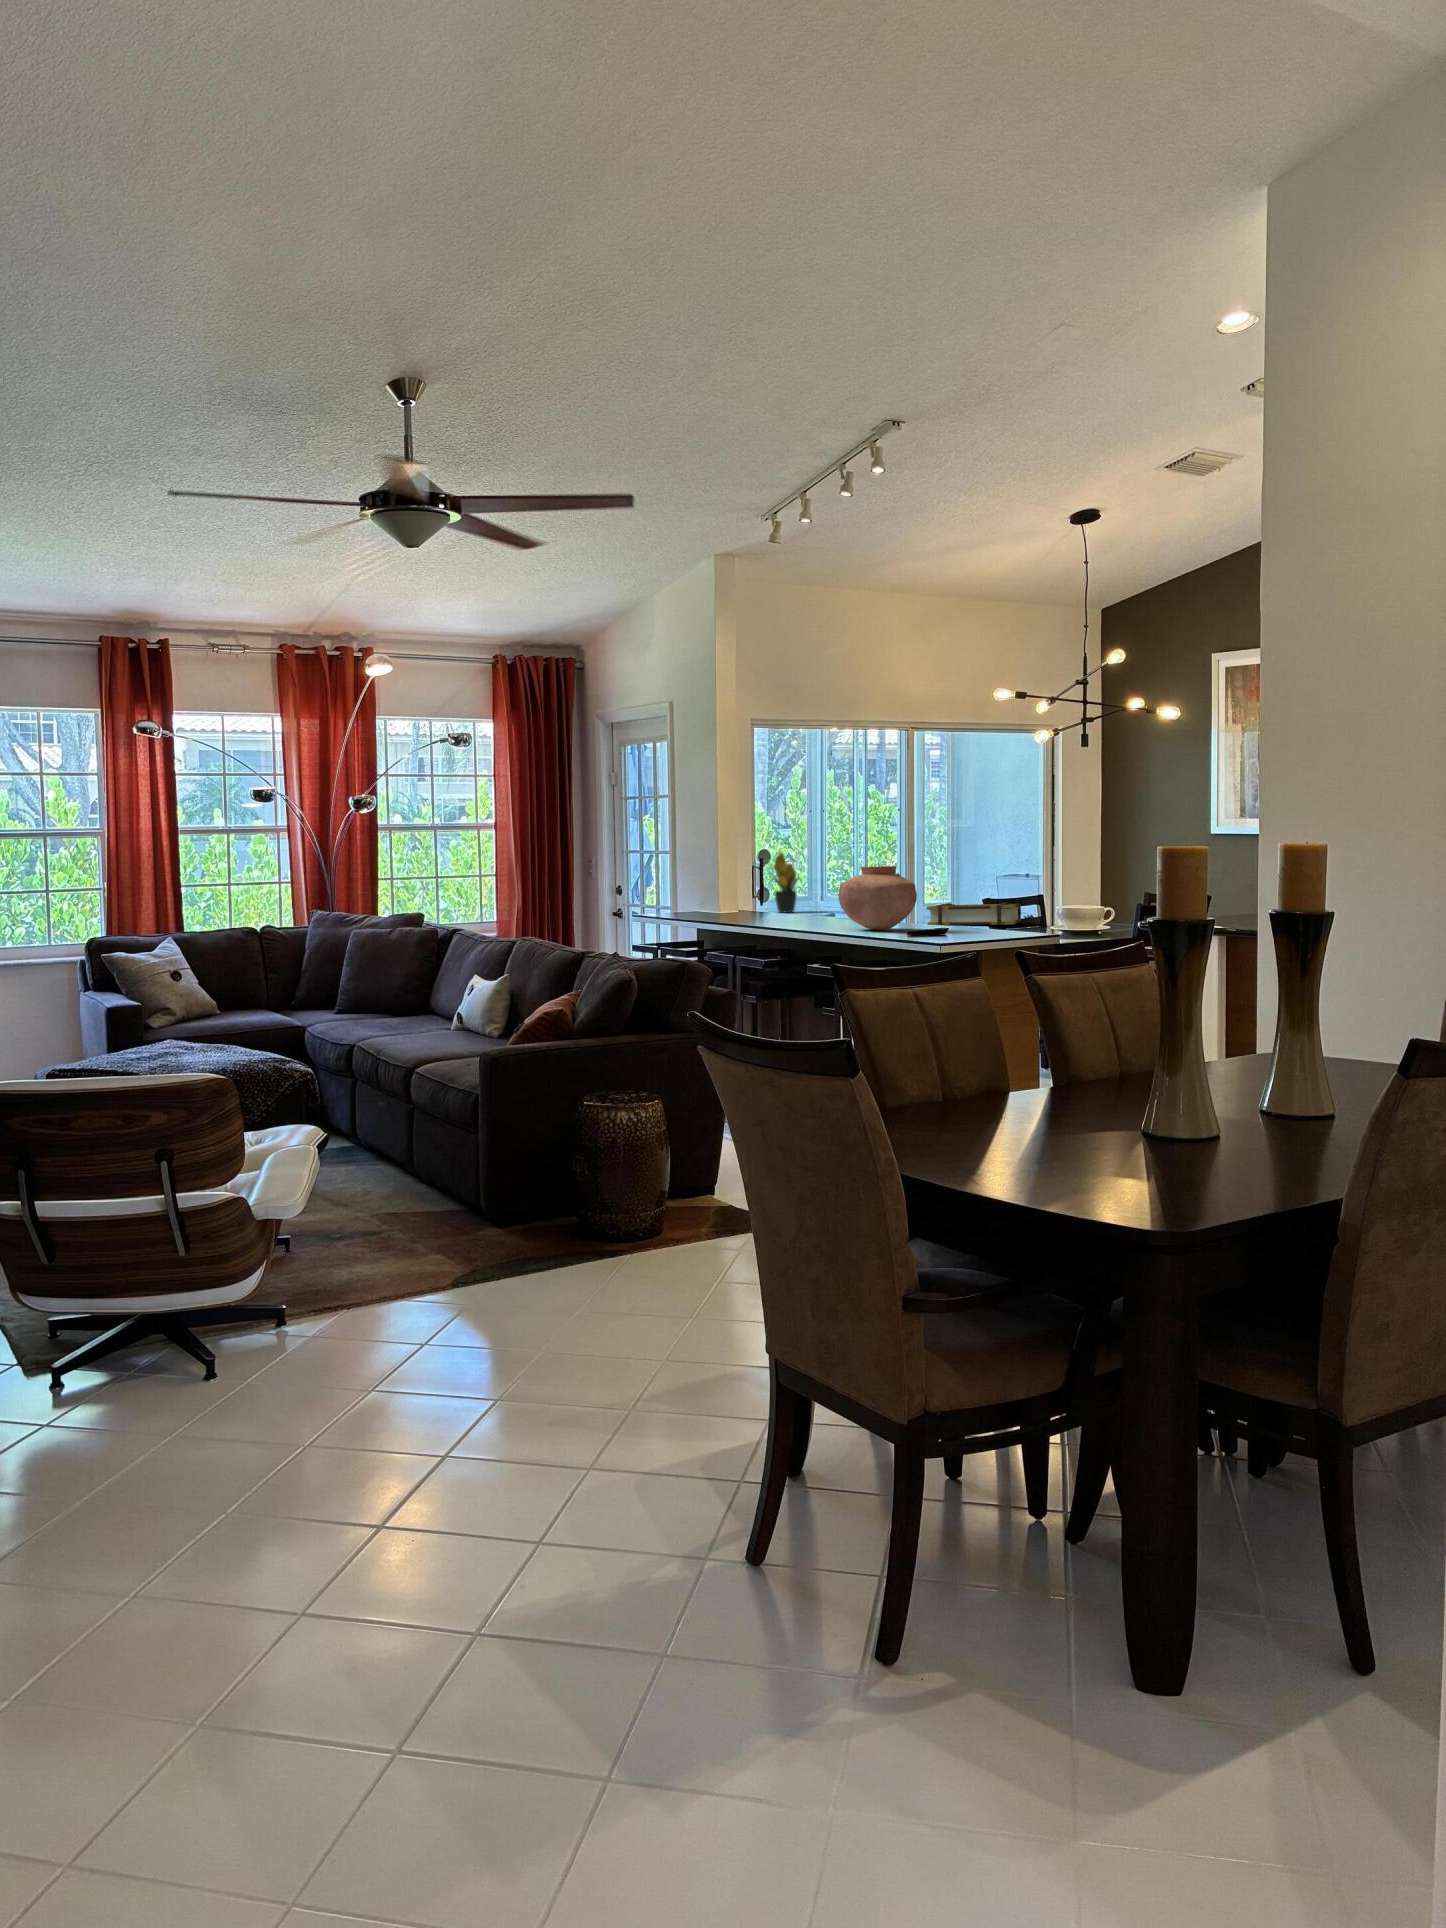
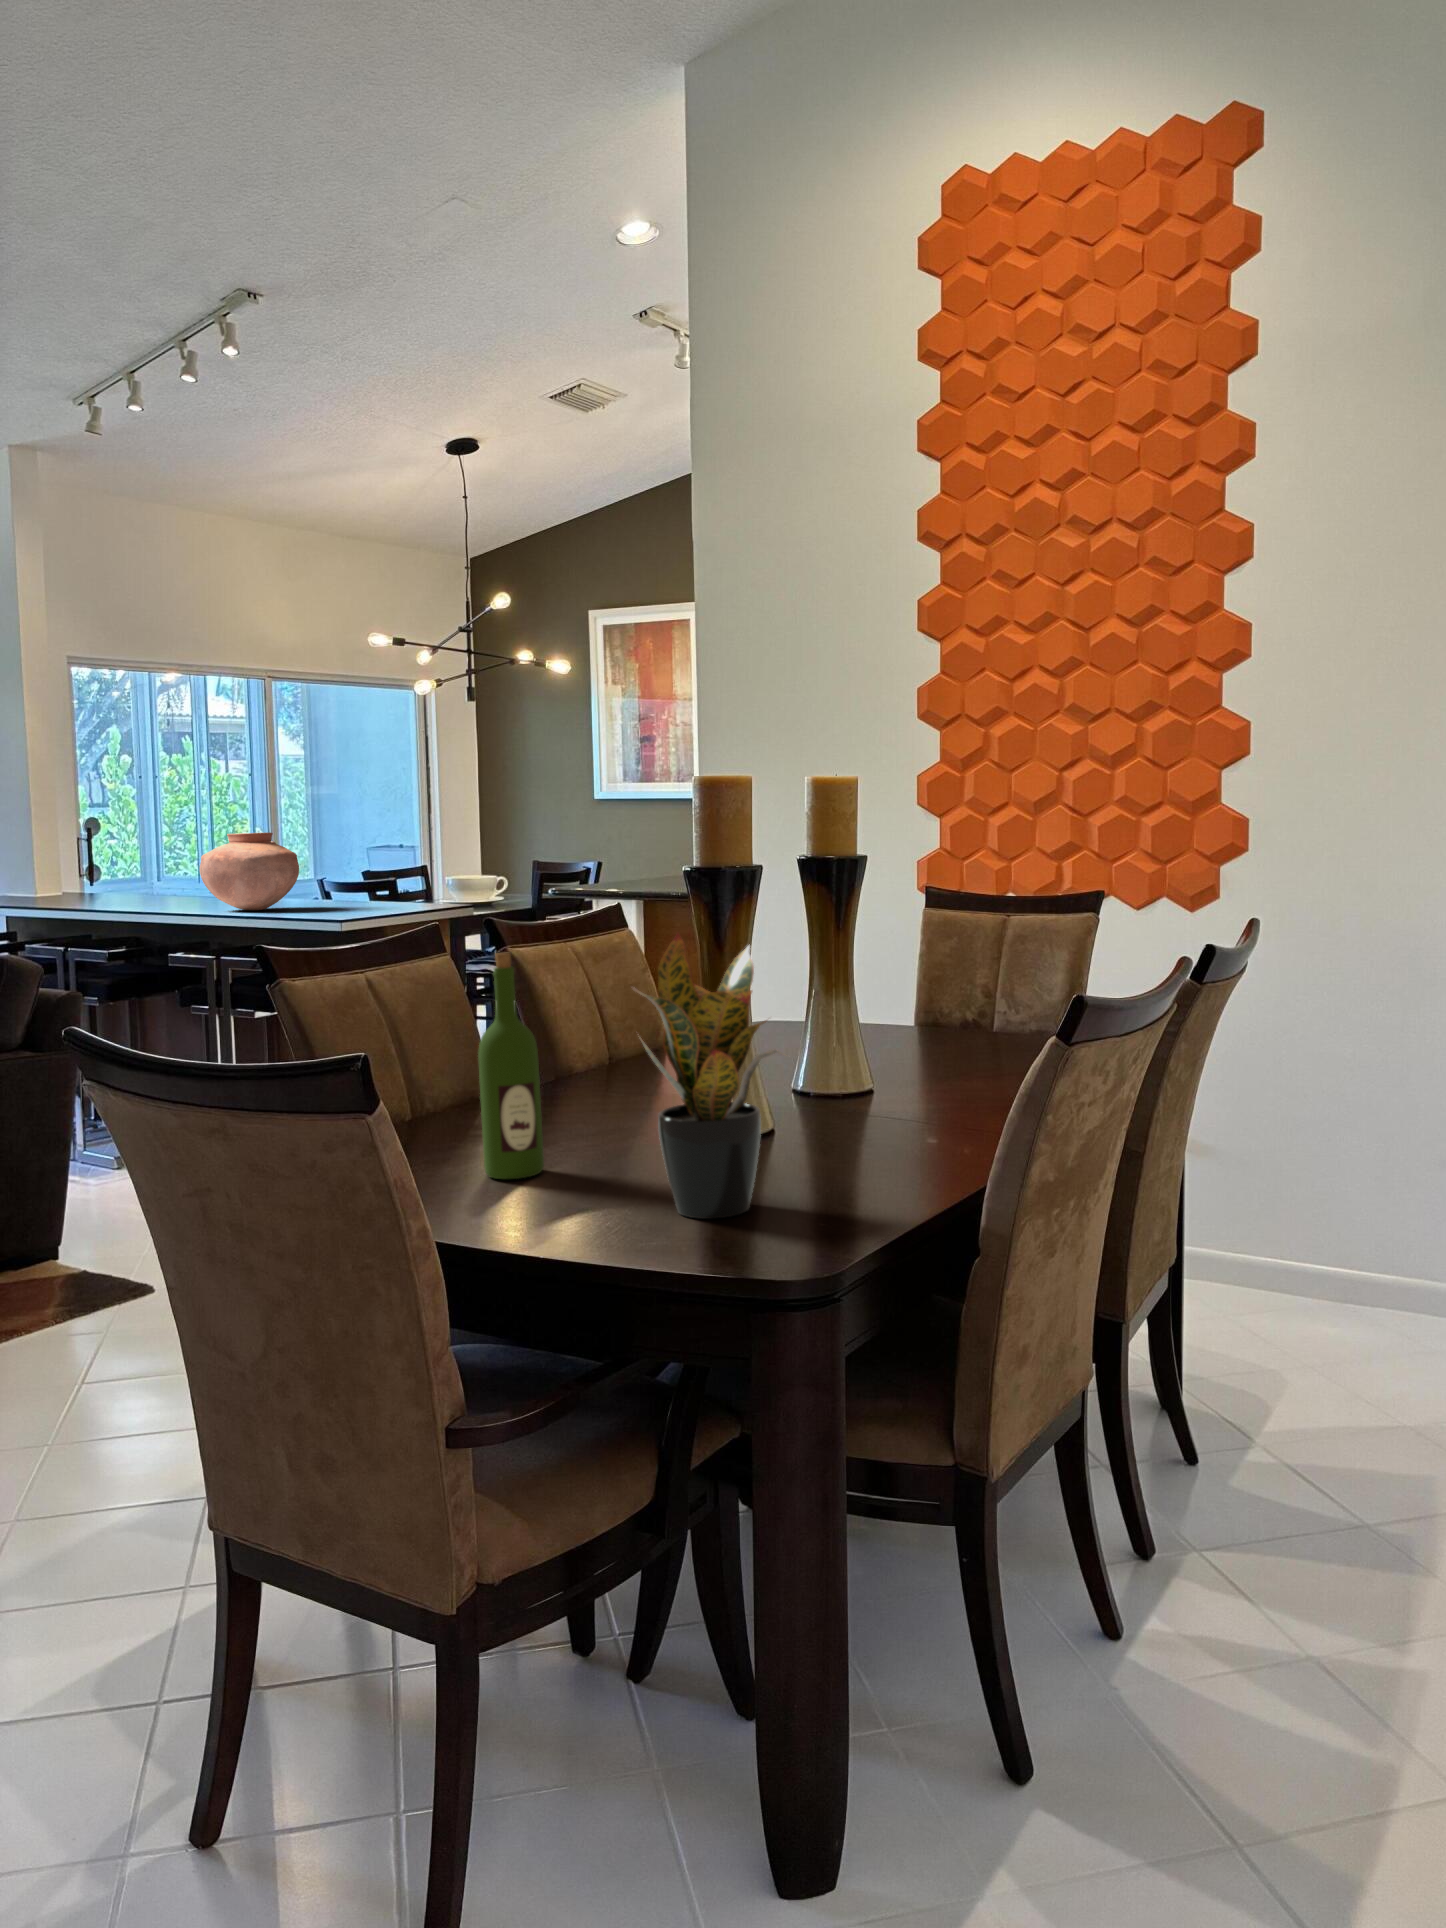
potted plant: present [772,853,799,913] -> present [632,934,787,1219]
book: present [926,902,1021,925] -> none [307,875,416,904]
wine bottle: none [968,978,1015,1149] -> present [478,953,544,1179]

